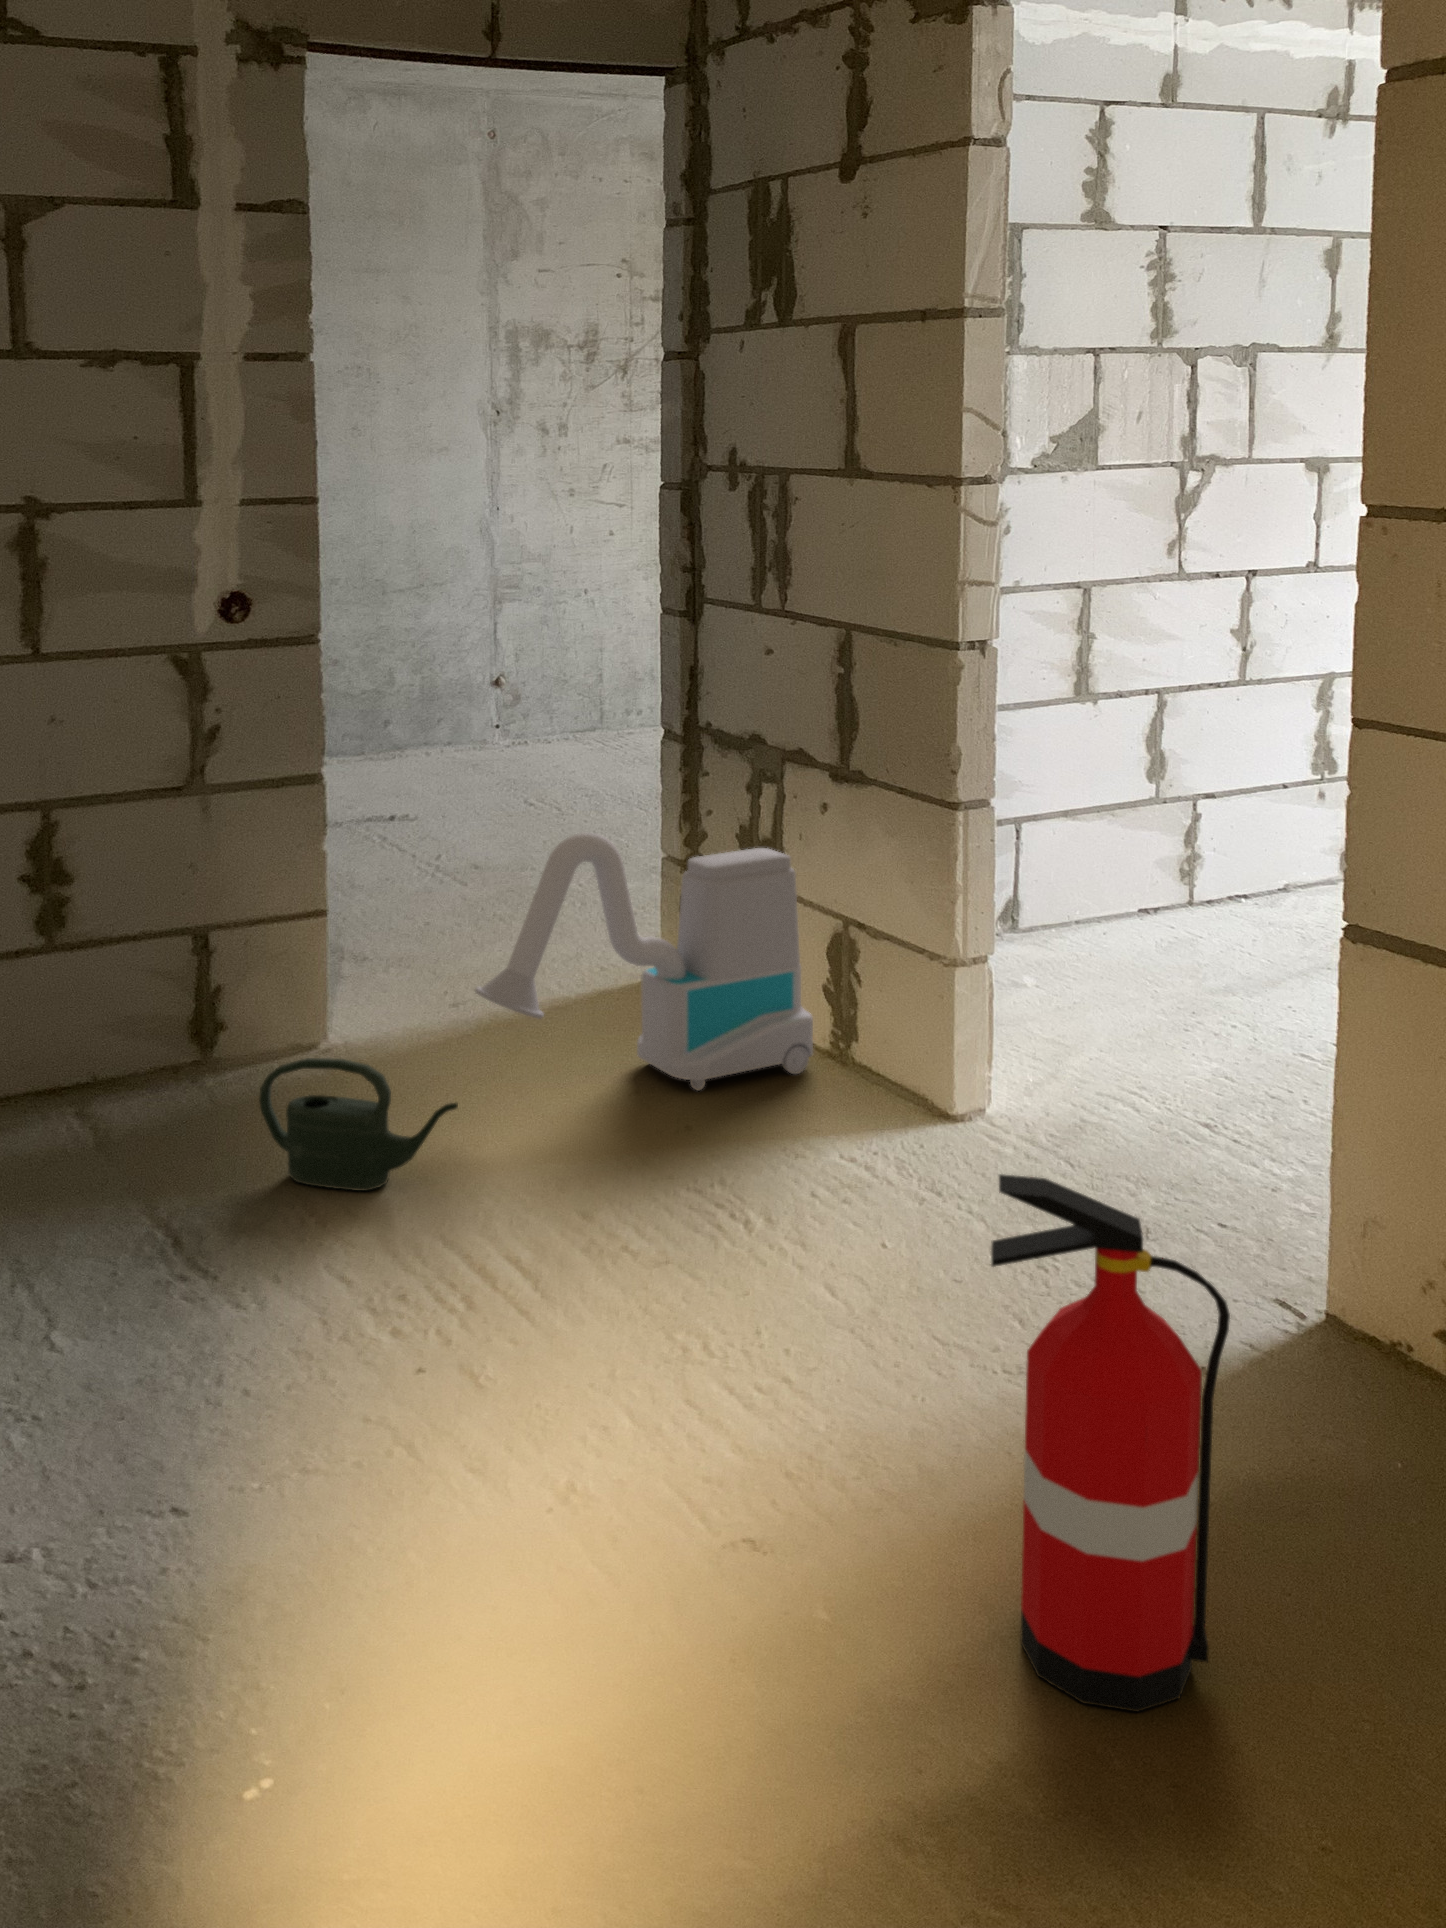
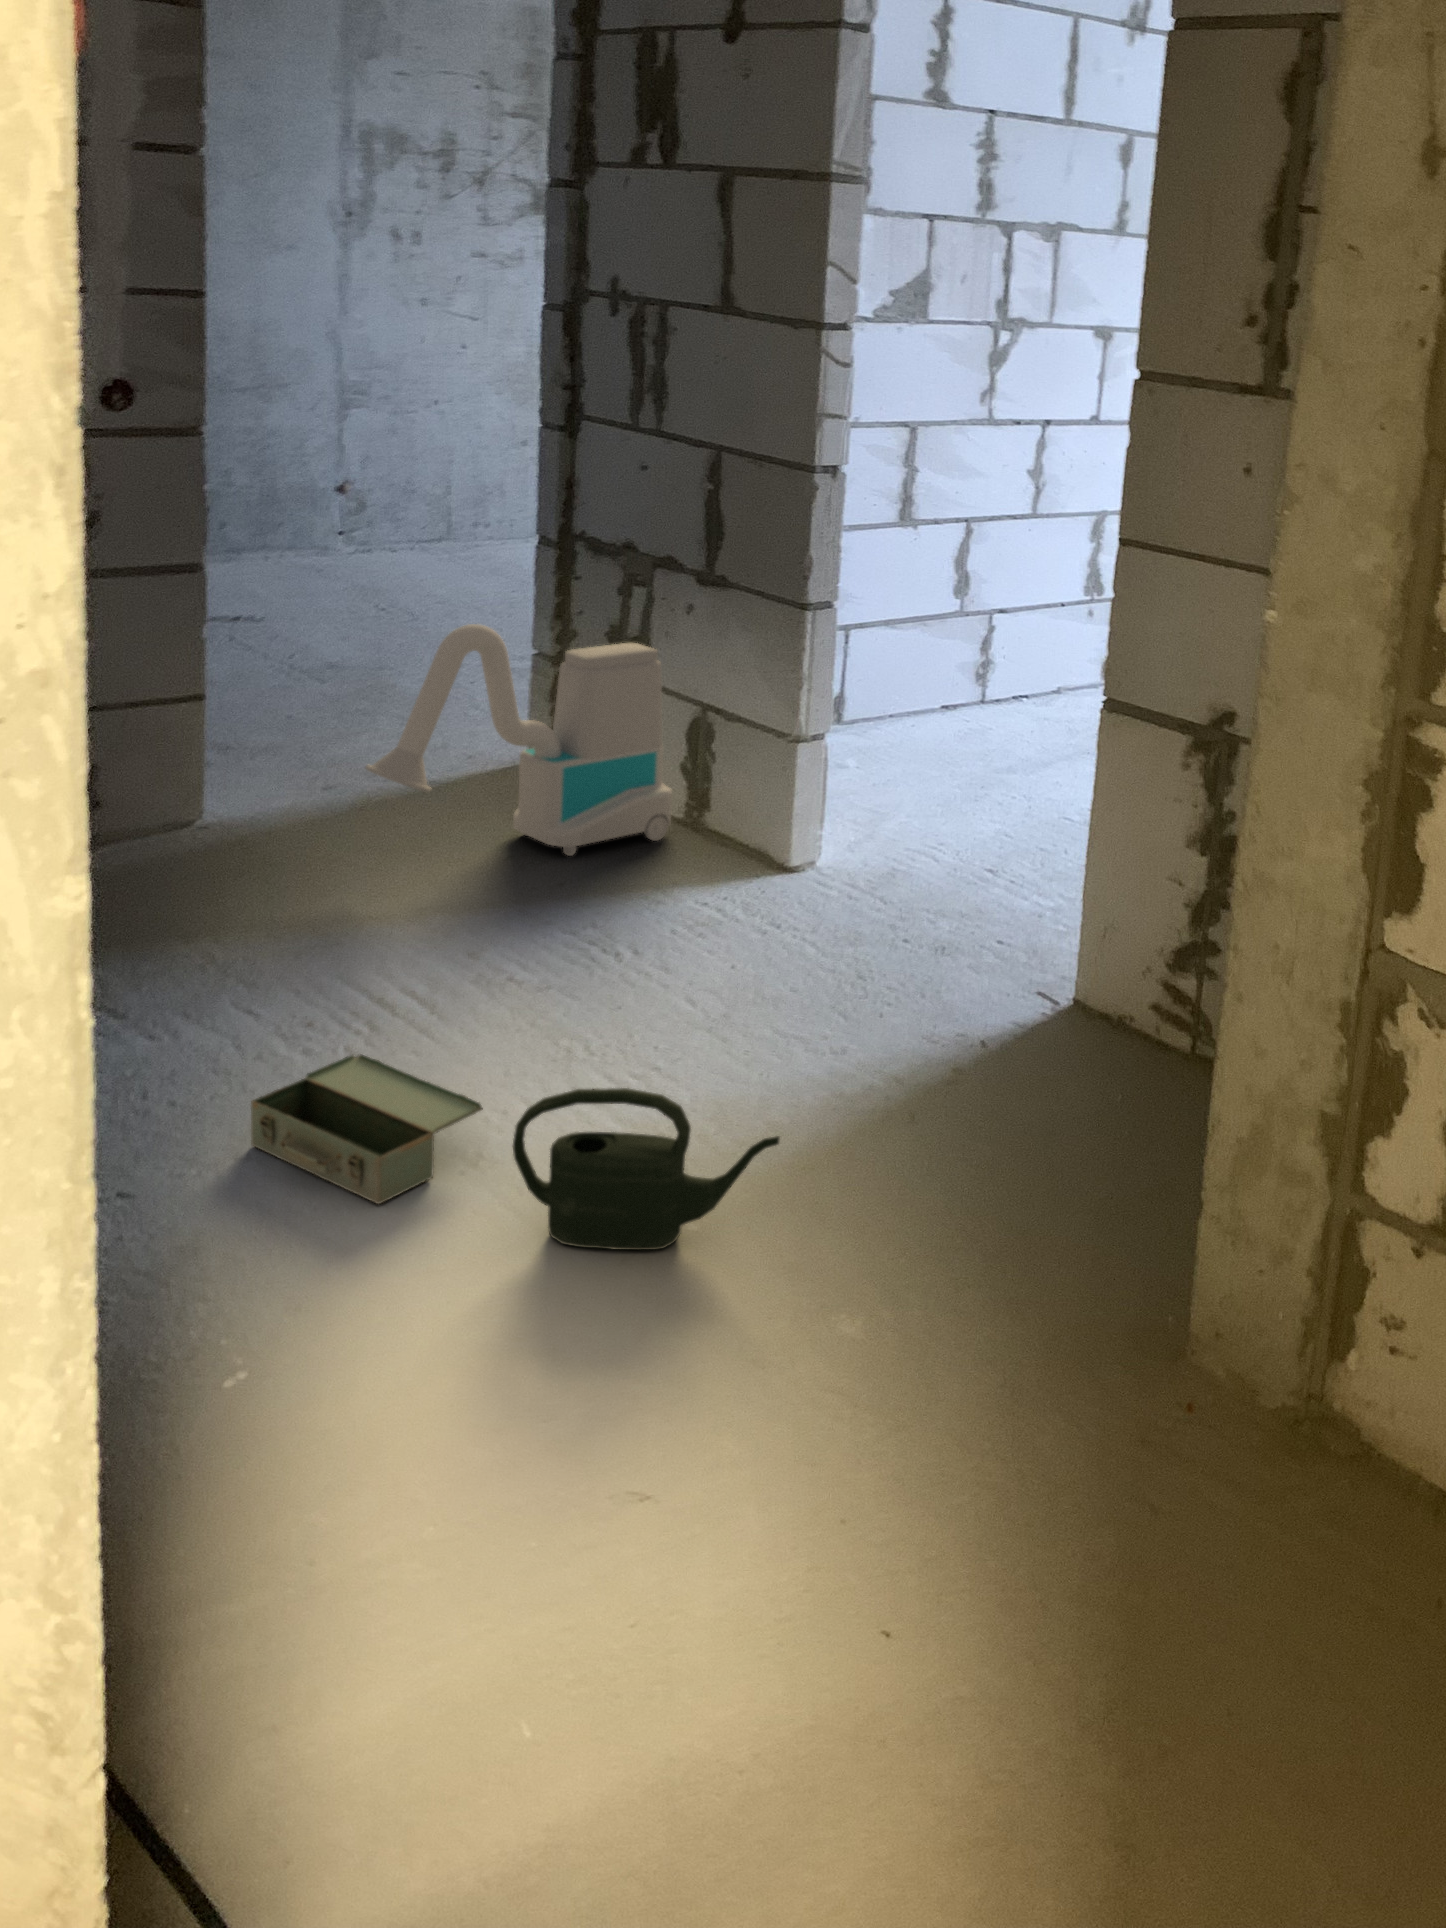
watering can: present [259,1058,458,1191] -> present [513,1088,779,1250]
fire extinguisher: present [991,1174,1230,1712] -> none [840,880,1011,1269]
toolbox: none [320,1336,570,1533] -> present [251,1055,482,1204]

